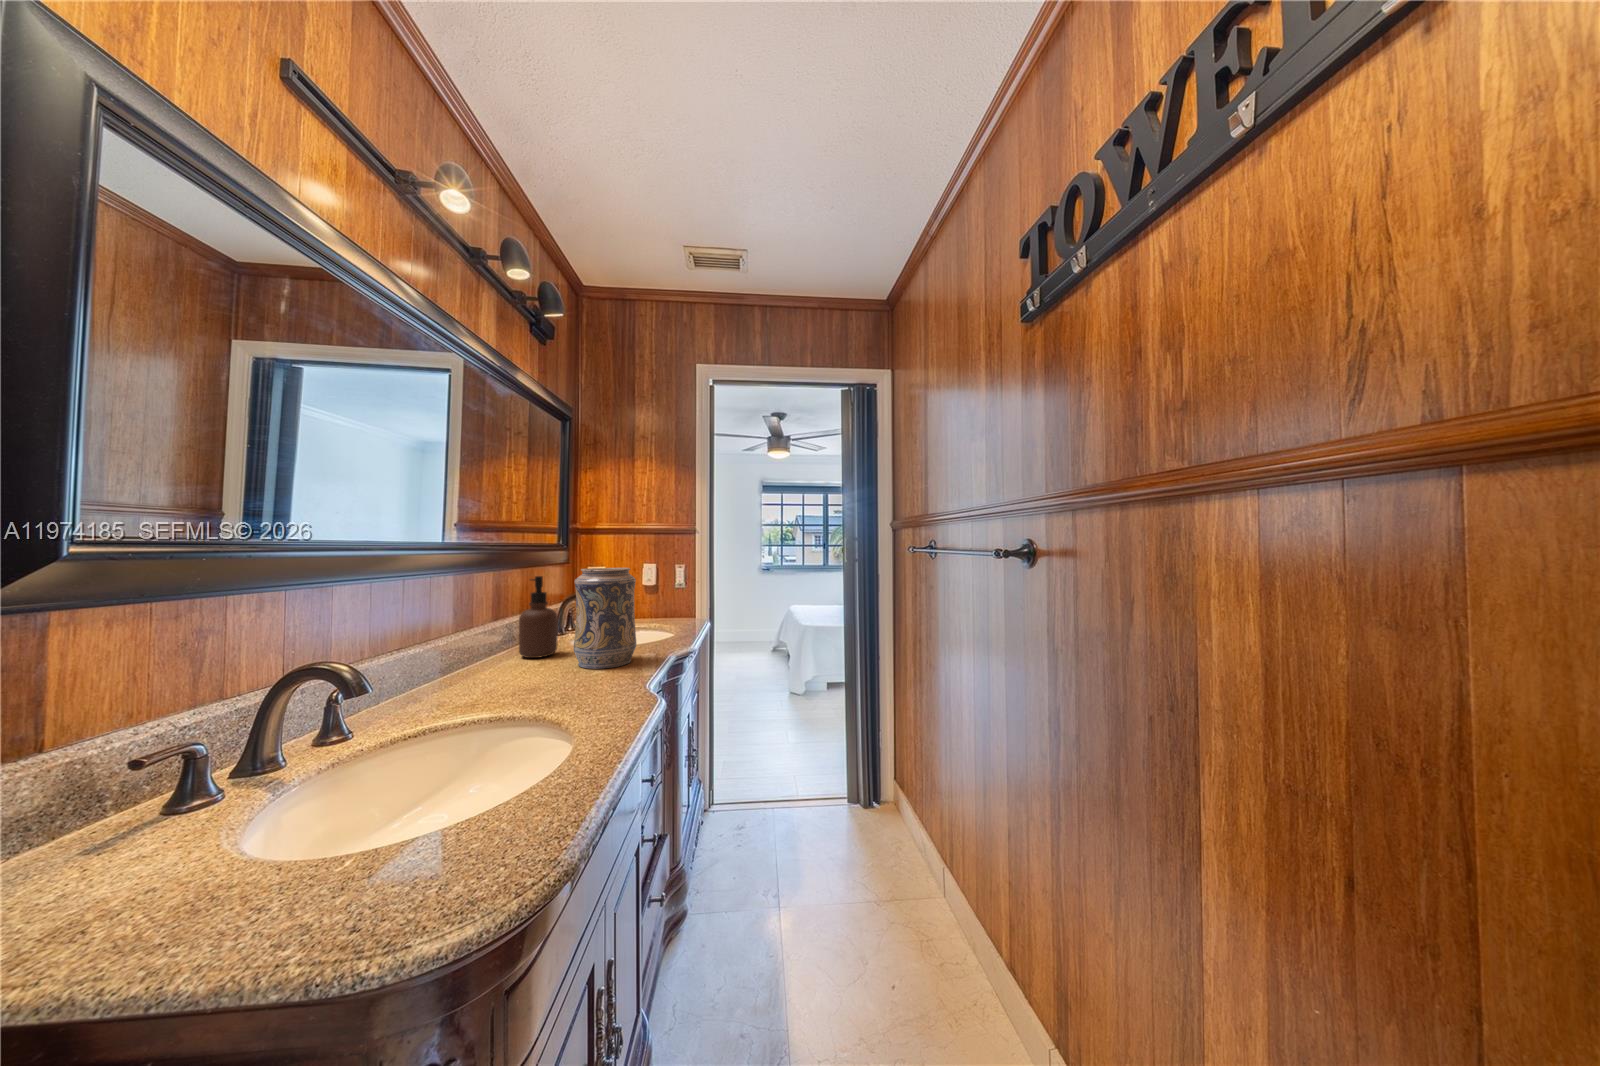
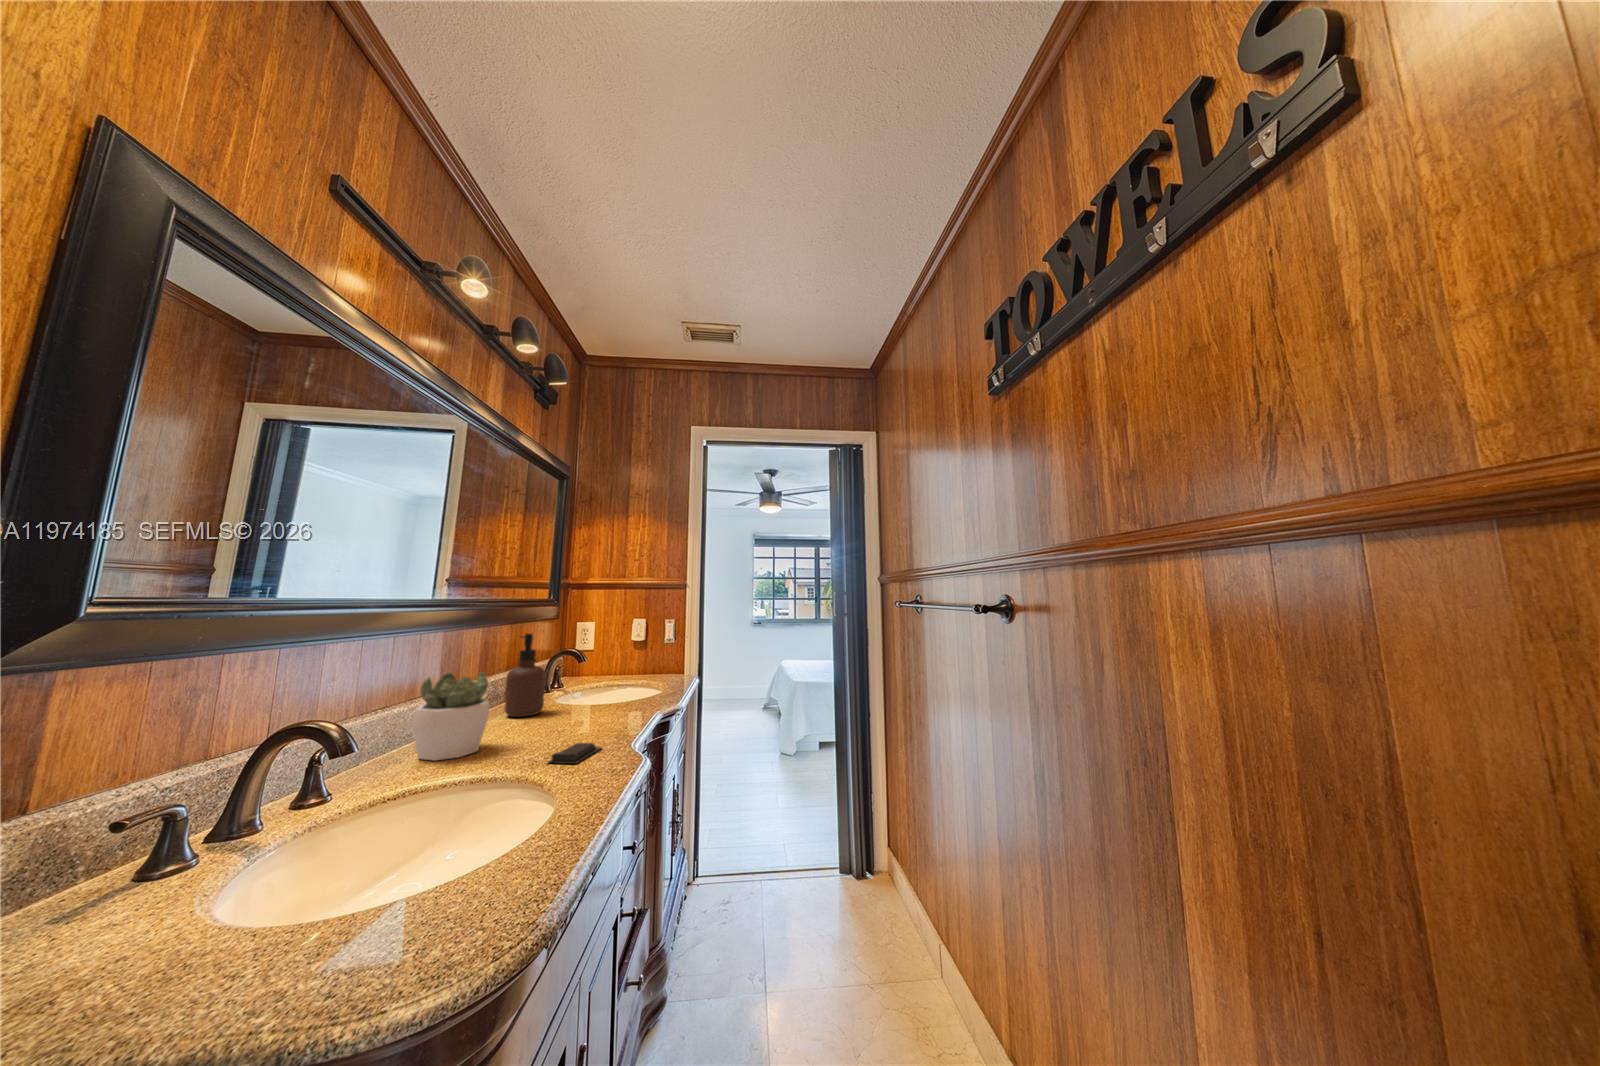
decorative vase: present [574,568,637,669] -> none [560,625,625,728]
succulent plant: none [426,614,503,700] -> present [412,672,489,761]
soap bar: none [563,684,617,704] -> present [548,743,602,764]

